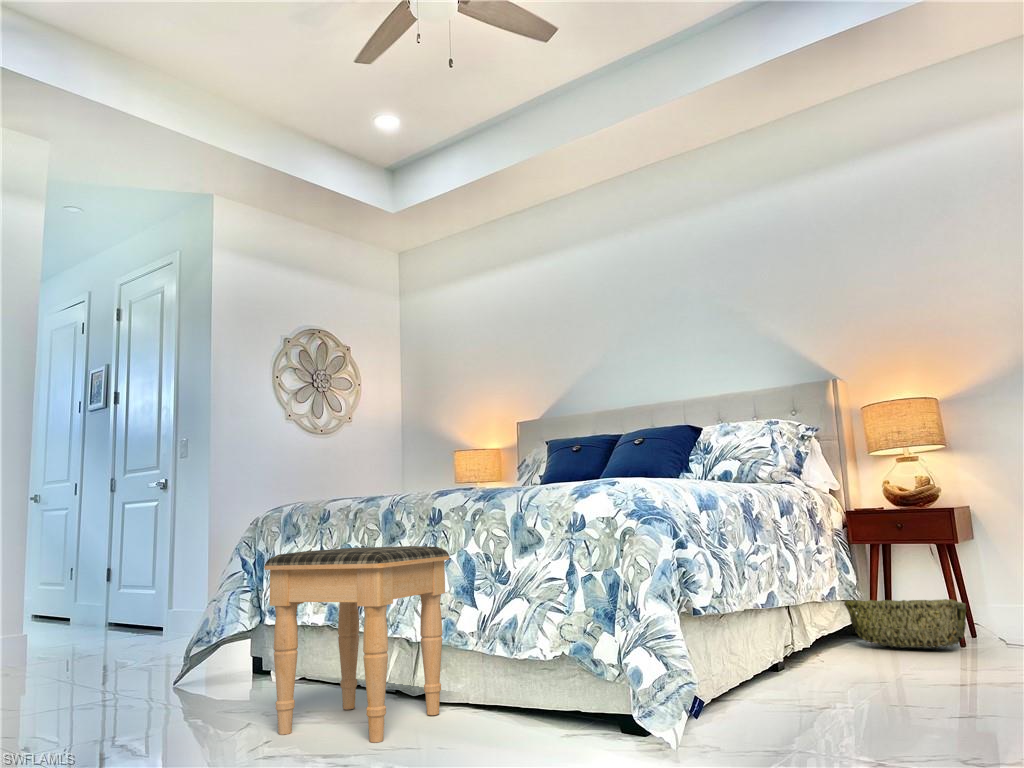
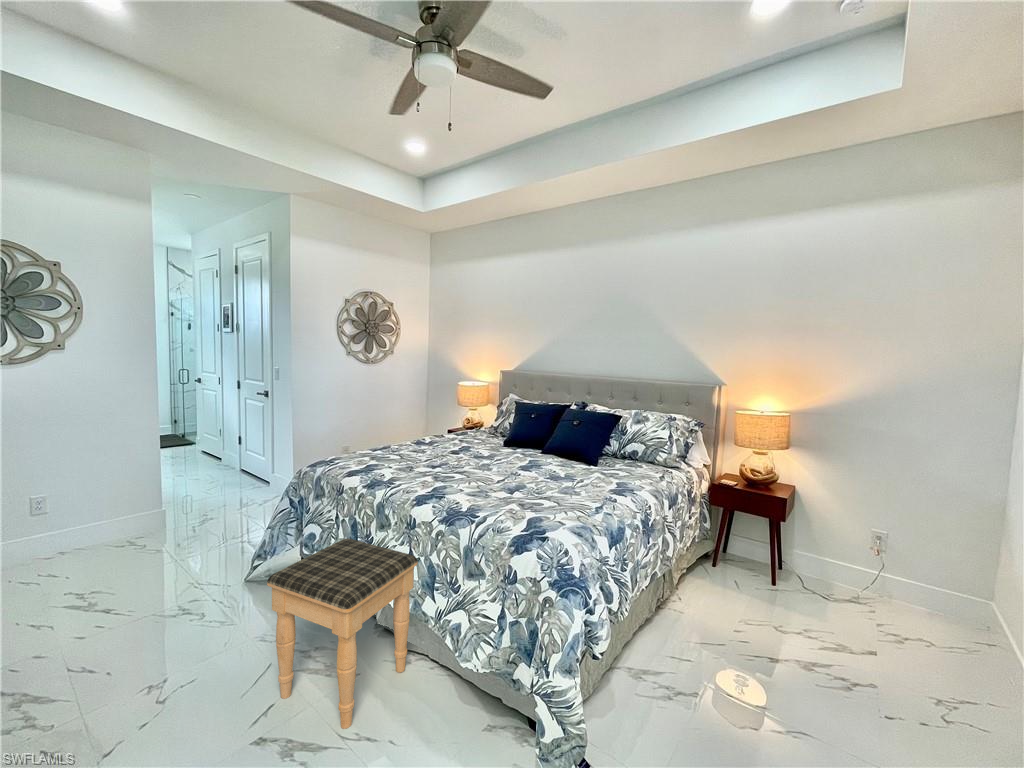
woven basket: present [844,599,966,649] -> none [700,544,783,593]

